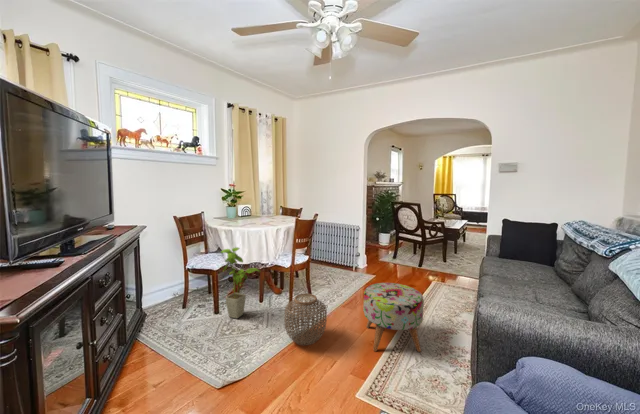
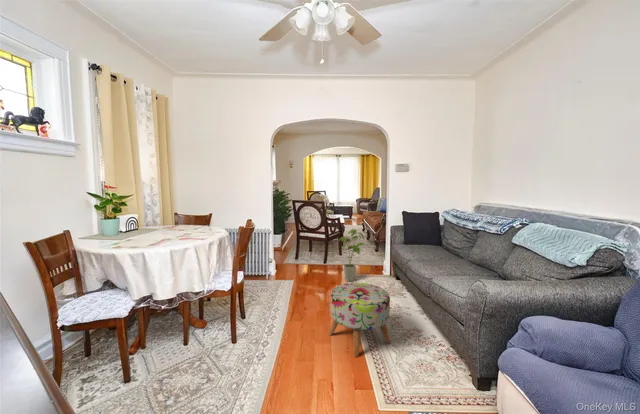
house plant: present [221,247,259,318] -> present [340,229,364,281]
woven basket: present [285,293,327,345] -> none [254,315,305,381]

